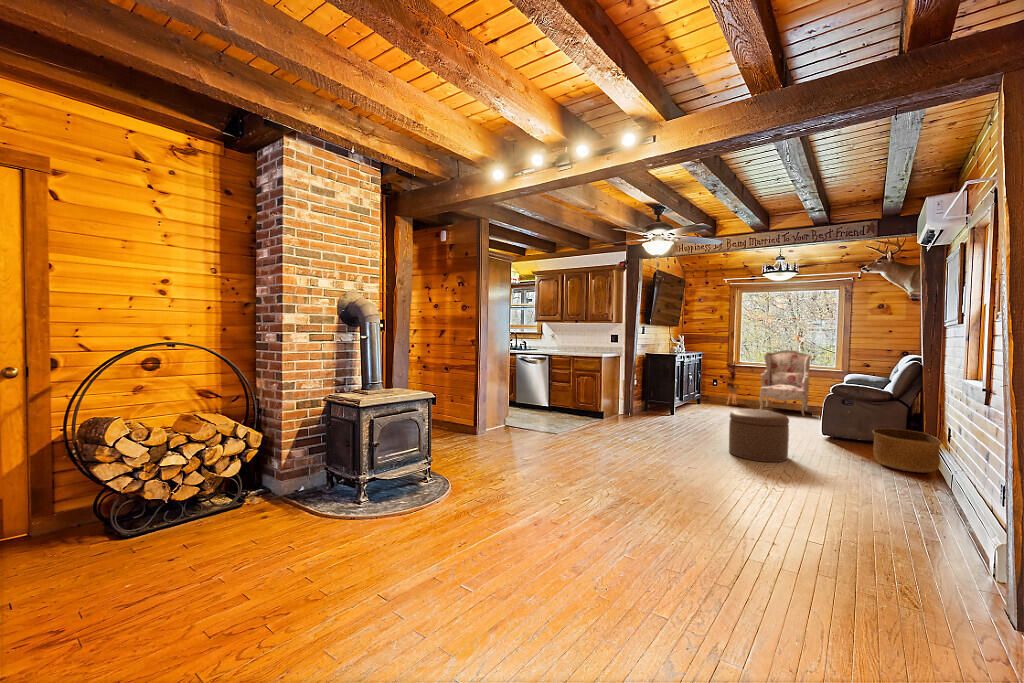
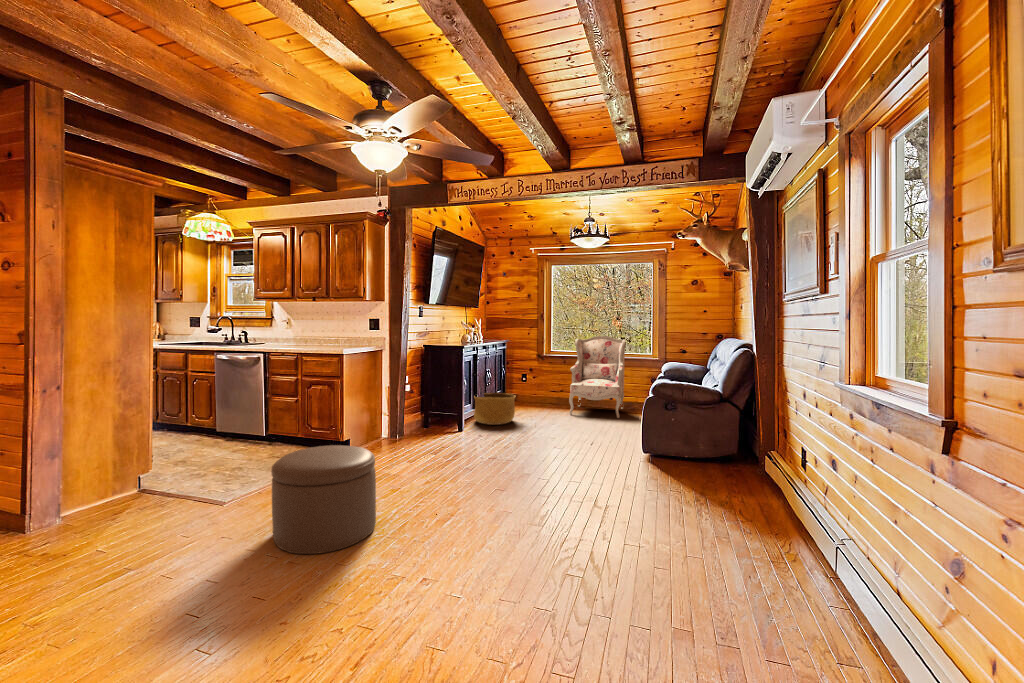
house plant: present [723,362,739,402] -> none [522,351,551,407]
ottoman: present [729,409,789,462] -> present [271,445,376,554]
basket: present [873,428,942,472] -> present [473,393,516,425]

